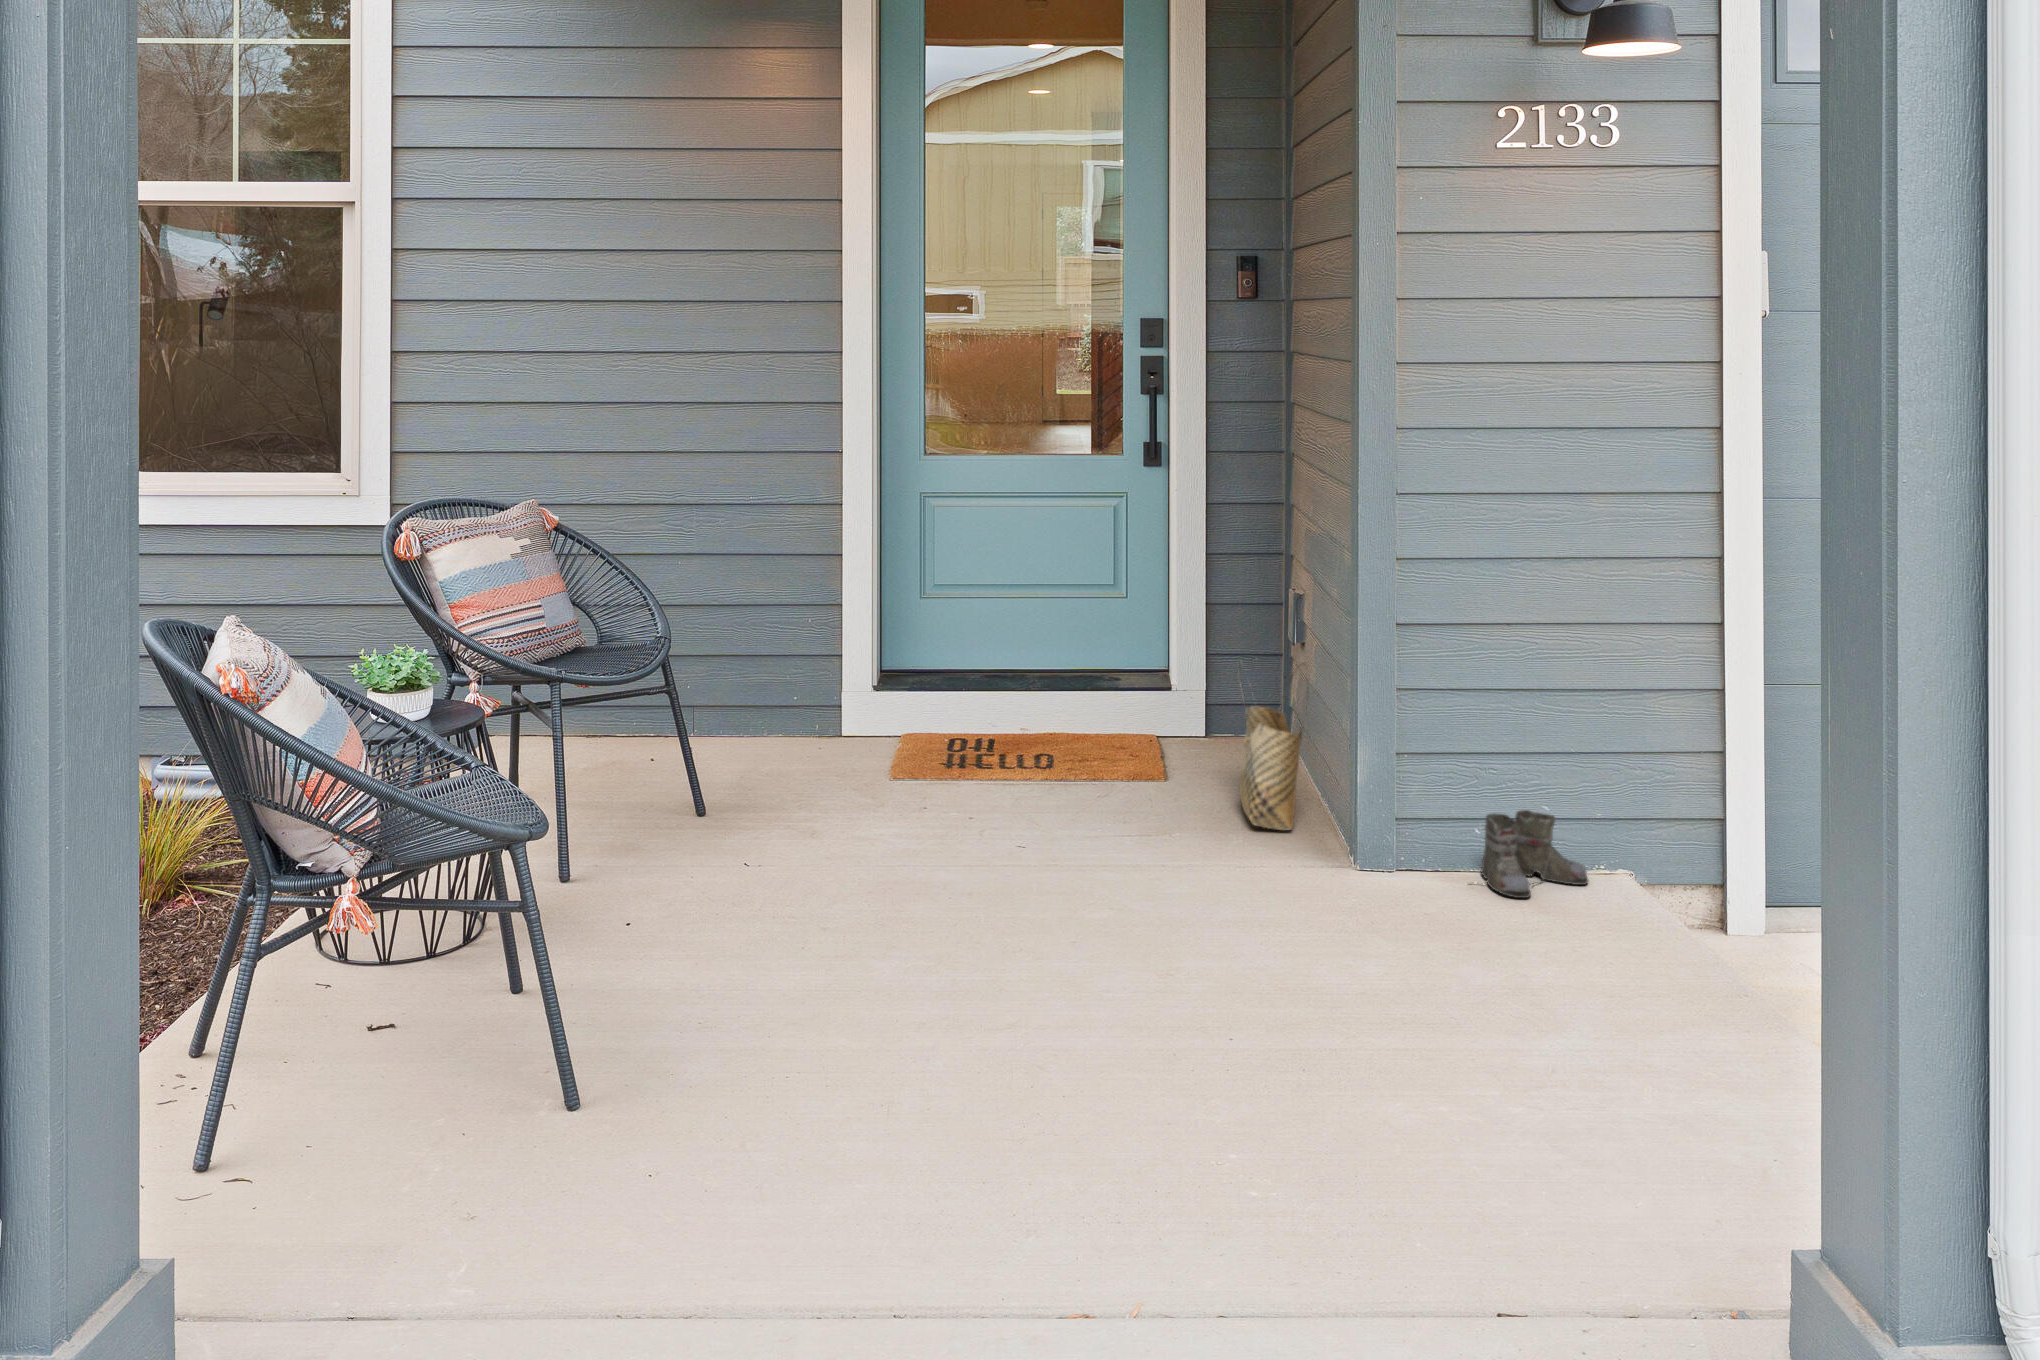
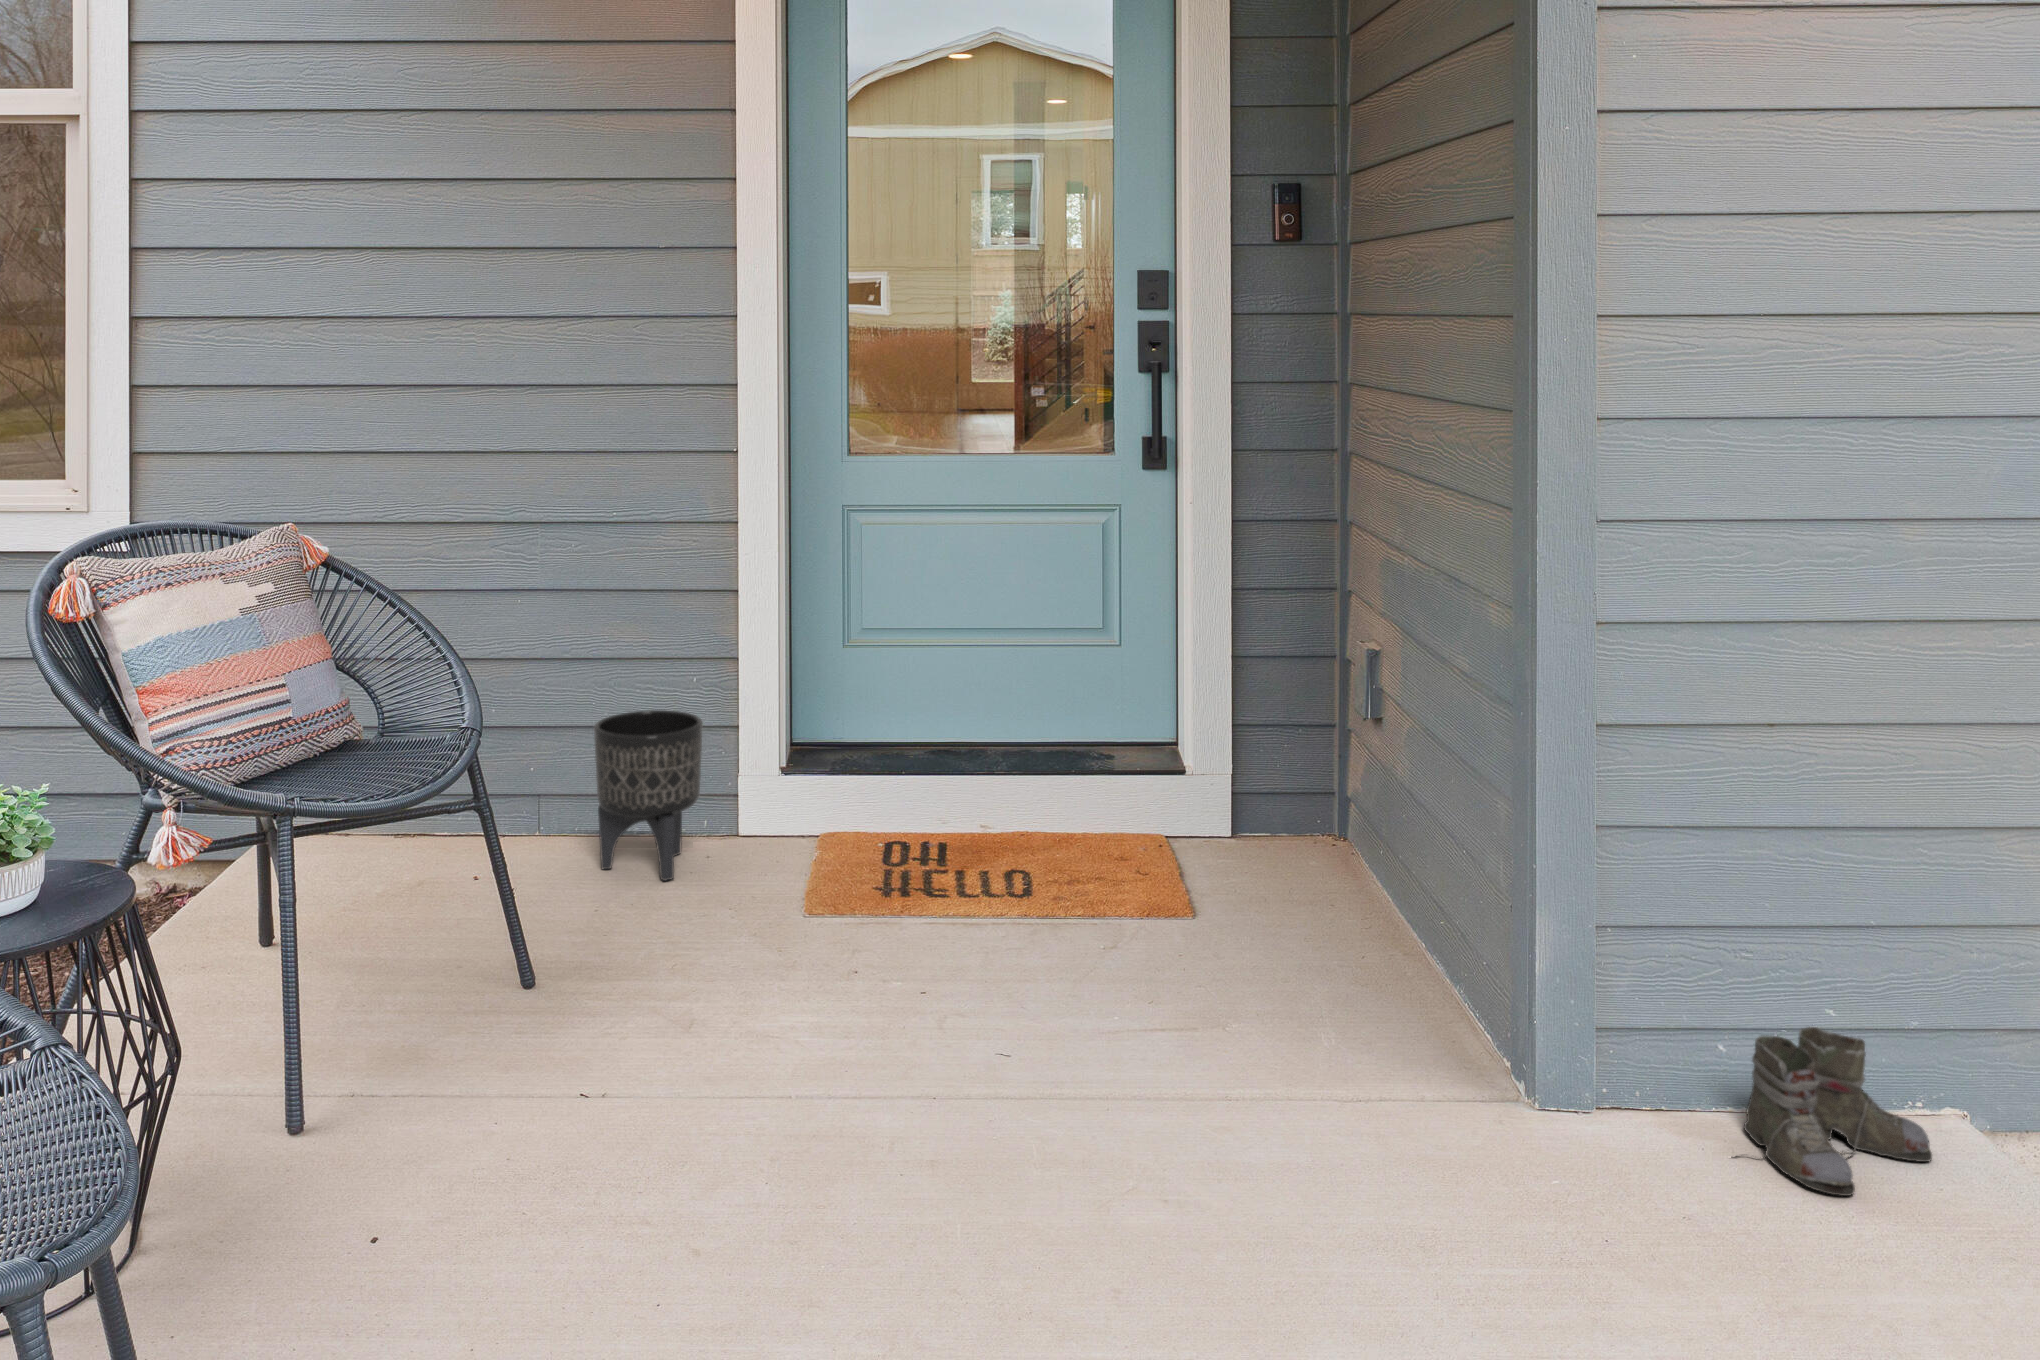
planter: none [737,642,816,761] -> present [594,710,703,881]
woven basket: present [1238,661,1307,830] -> none [1315,761,1430,1029]

